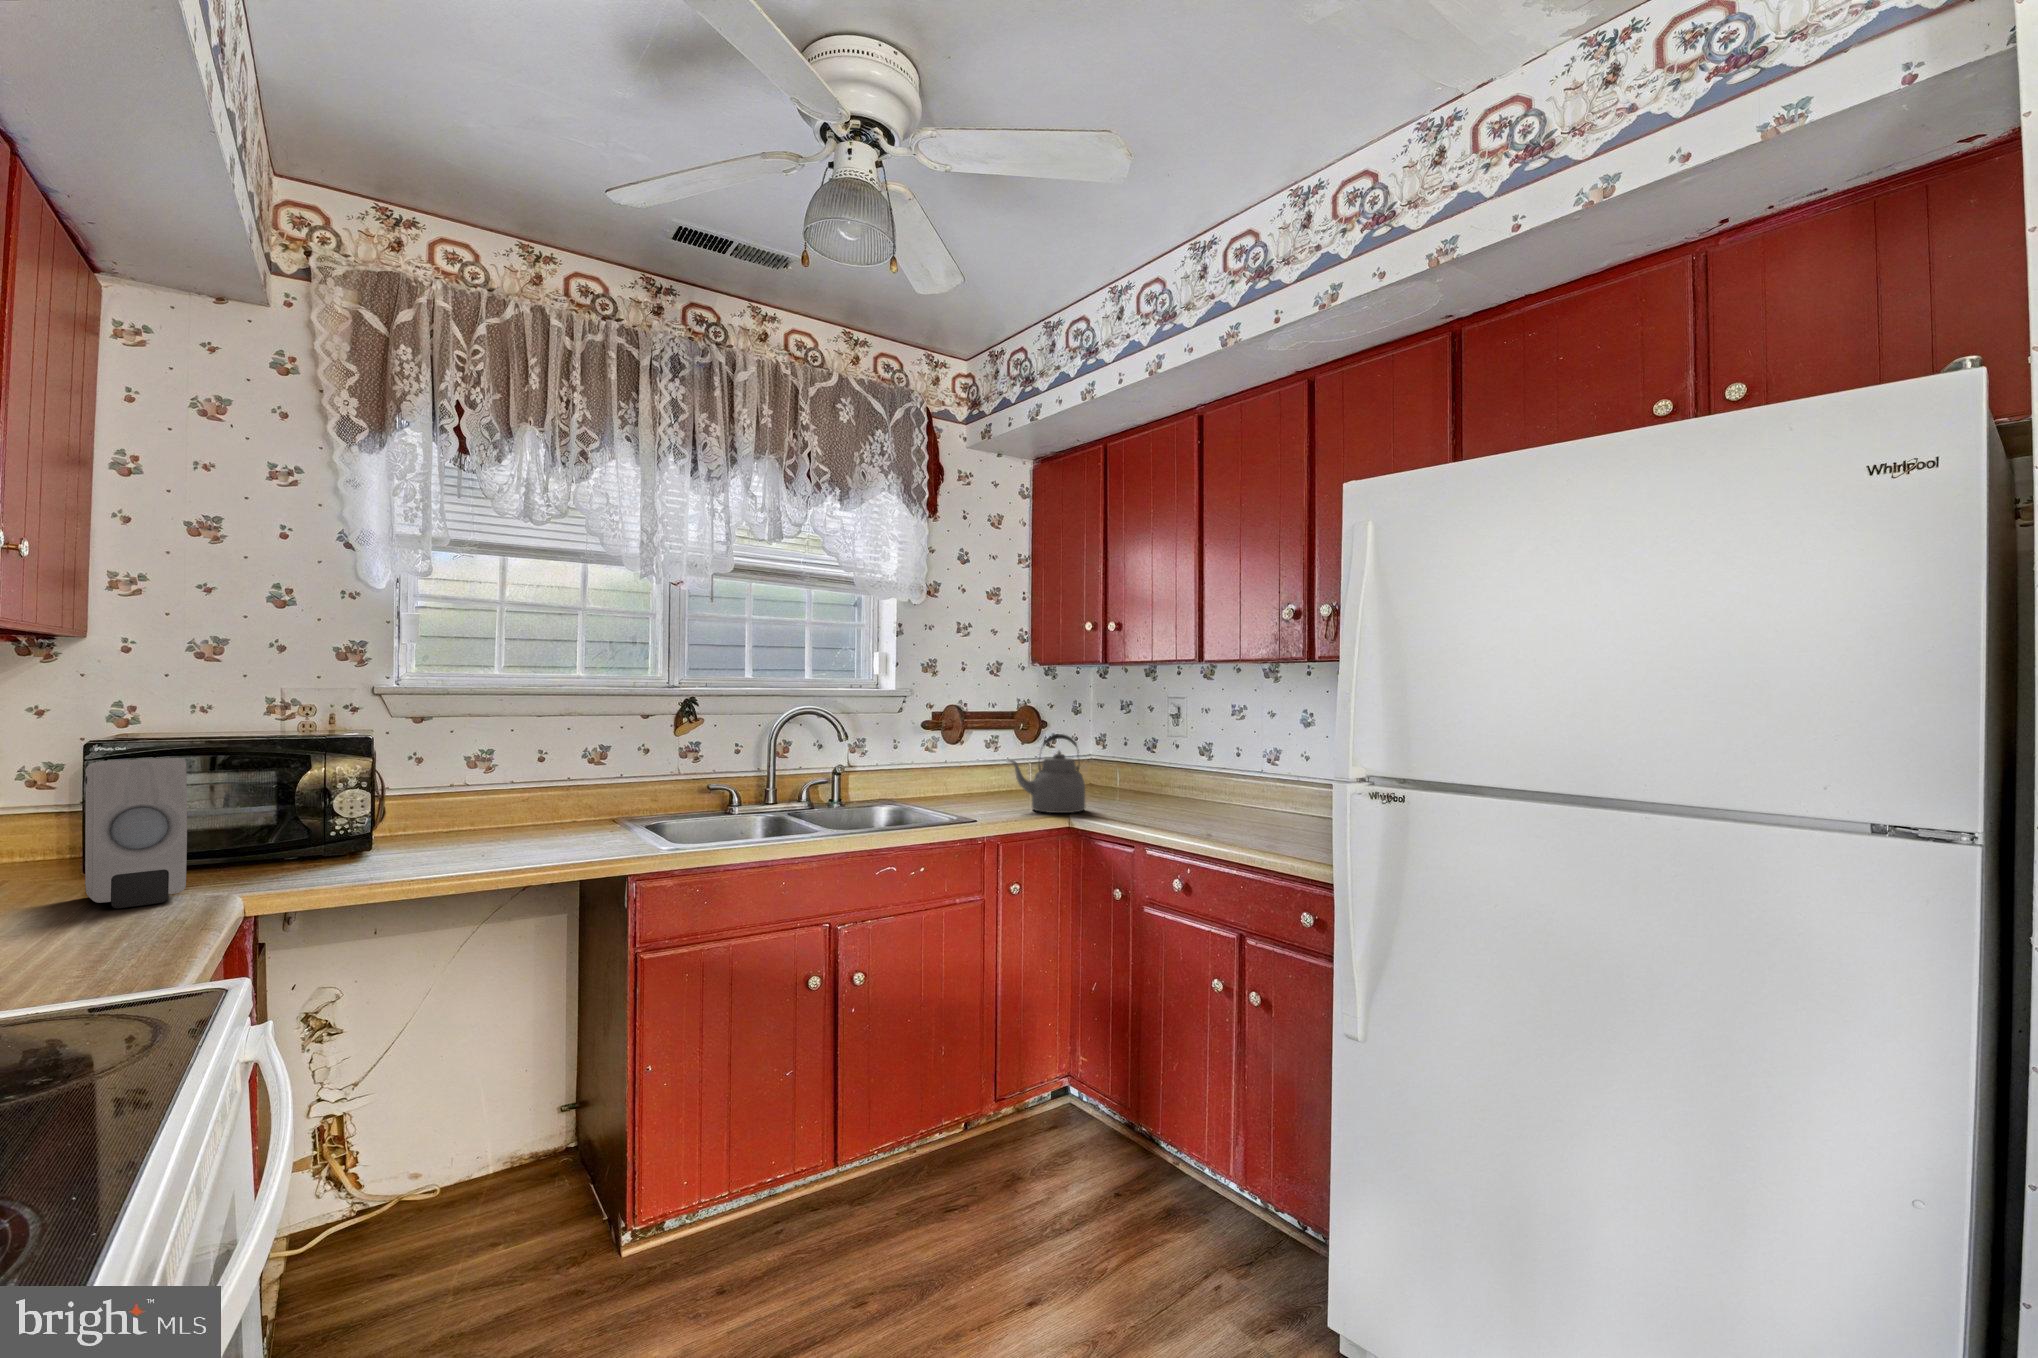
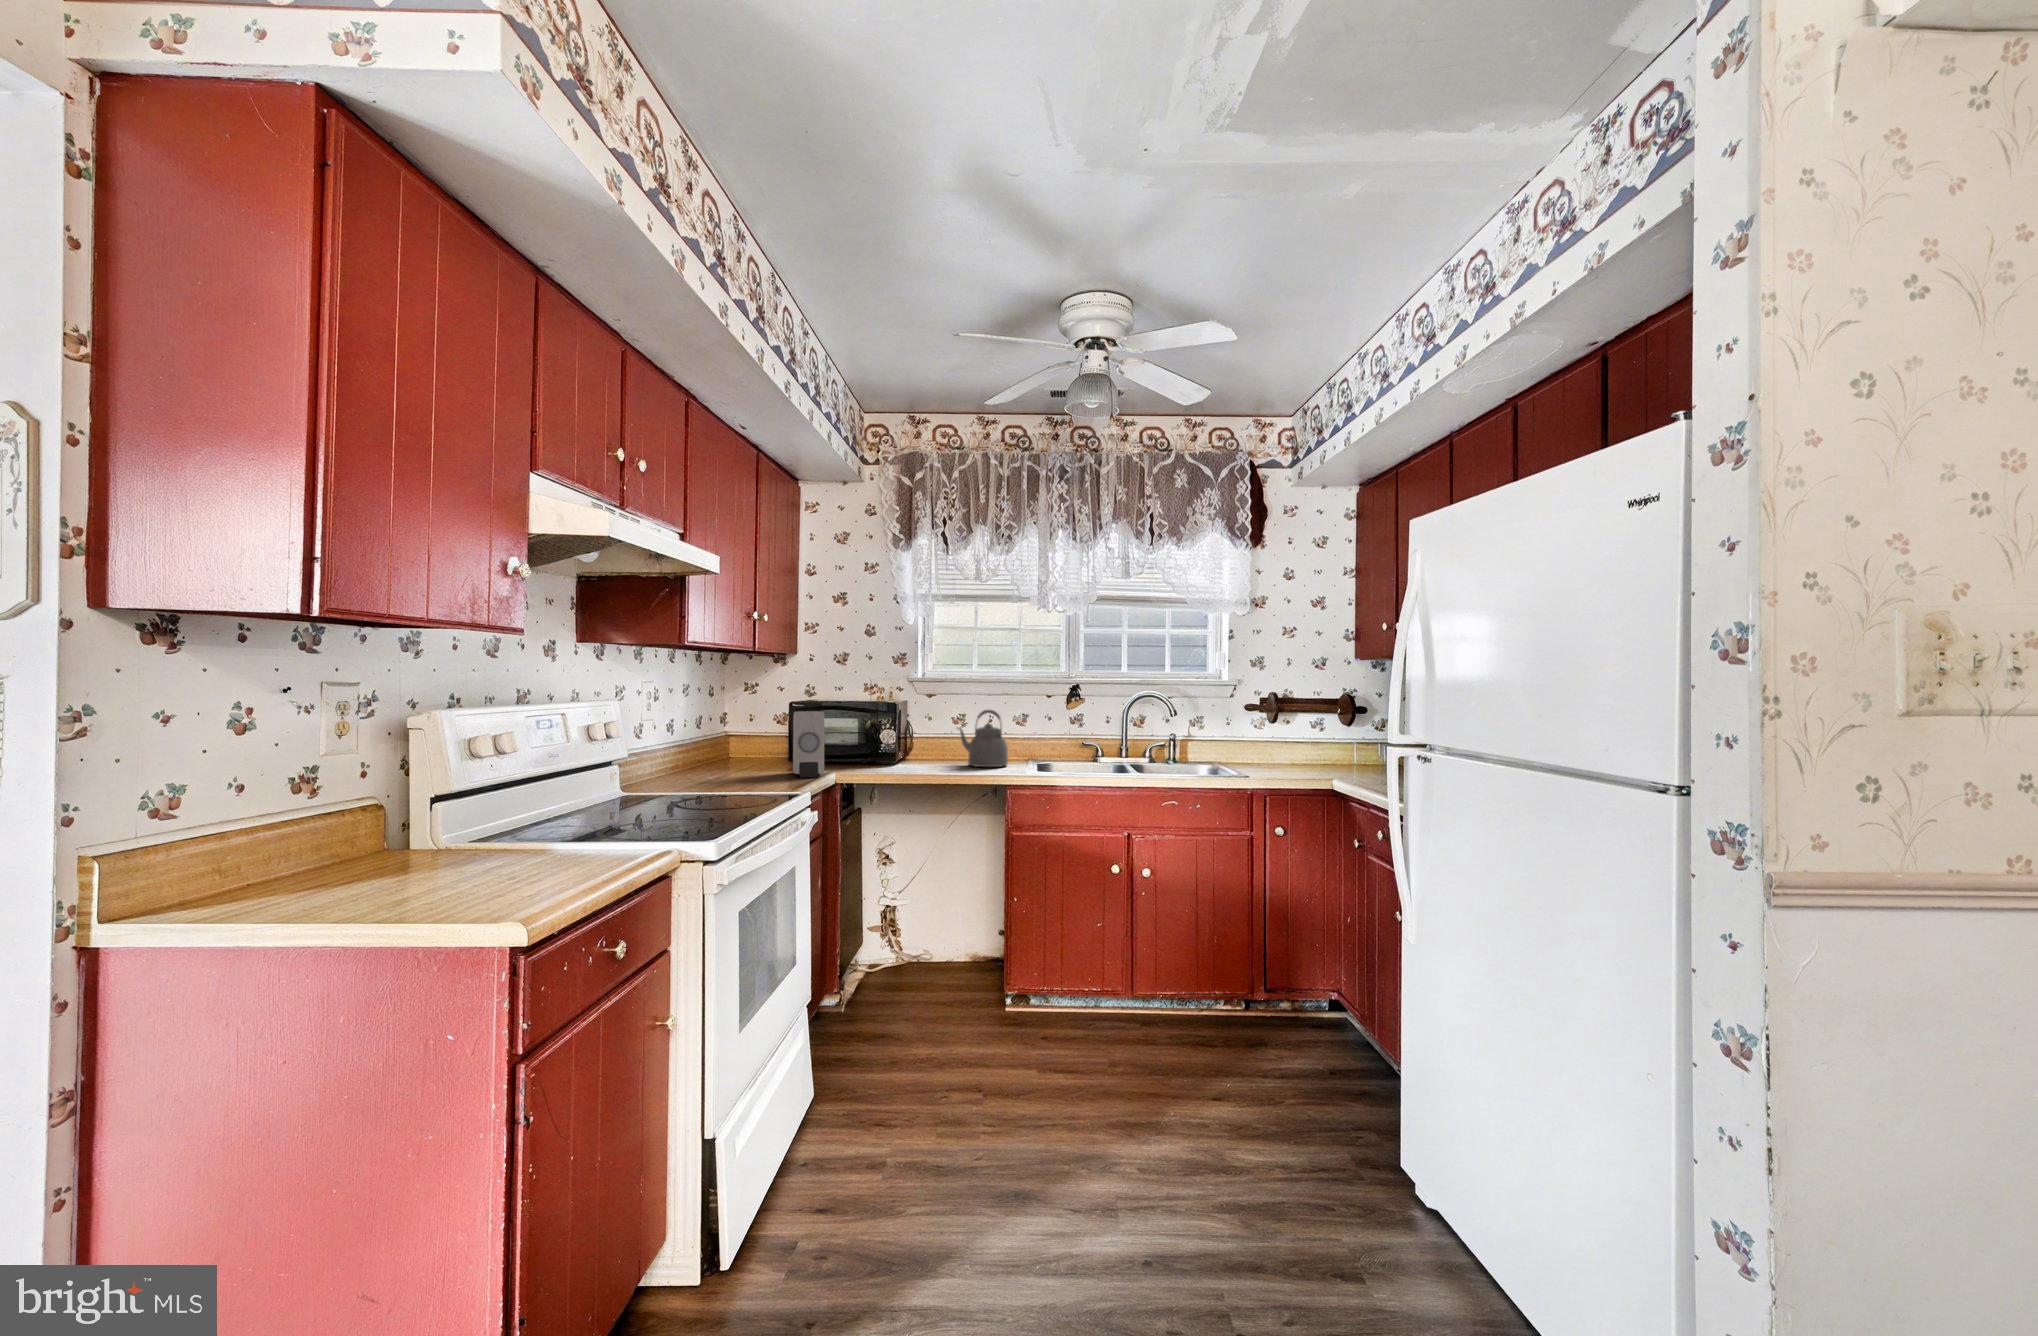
kettle: present [1009,734,1085,813] -> present [958,710,1008,767]

